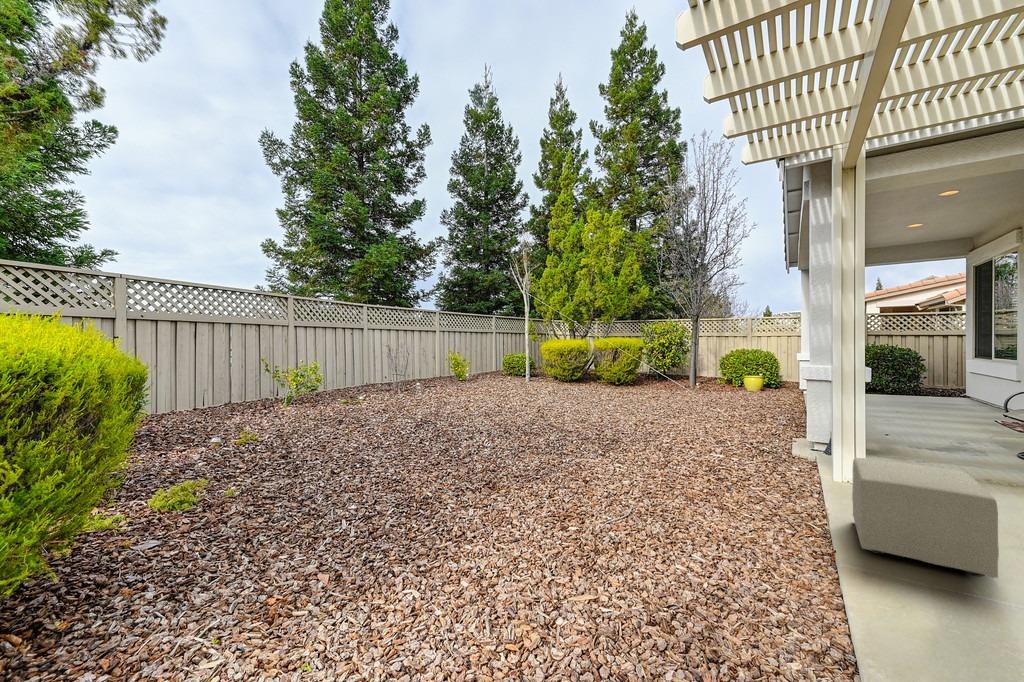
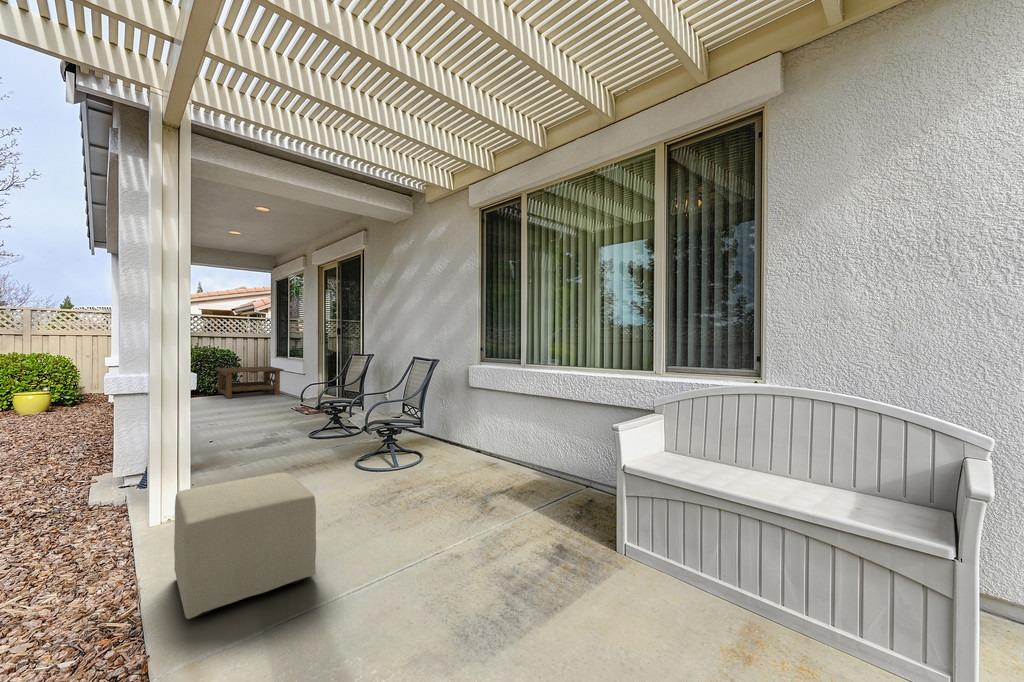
coffee table: none [893,367,985,402] -> present [214,366,284,398]

